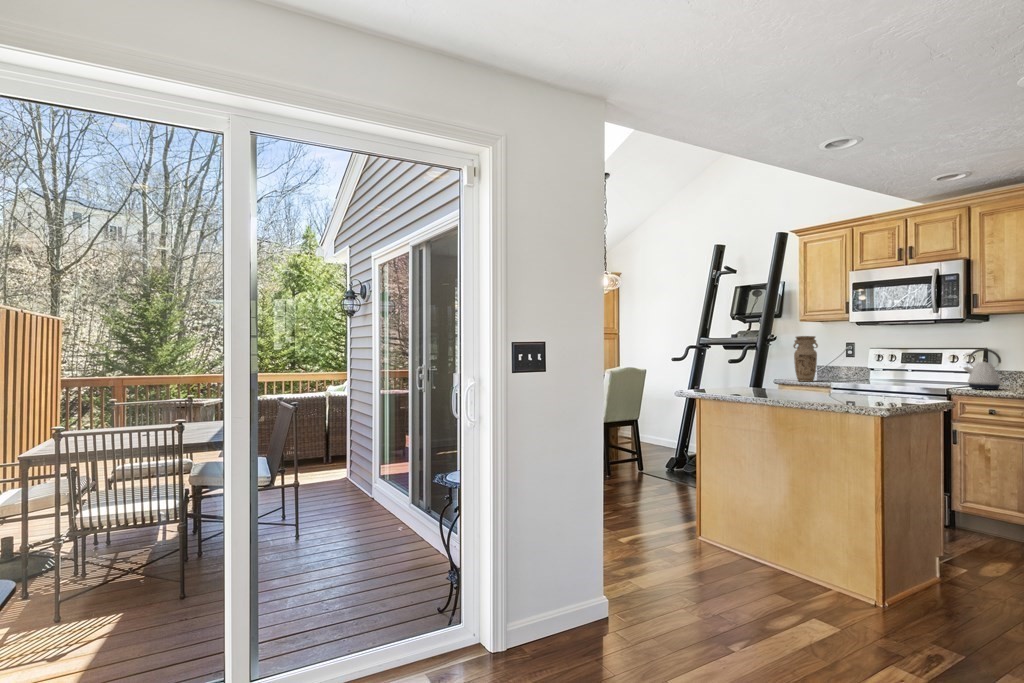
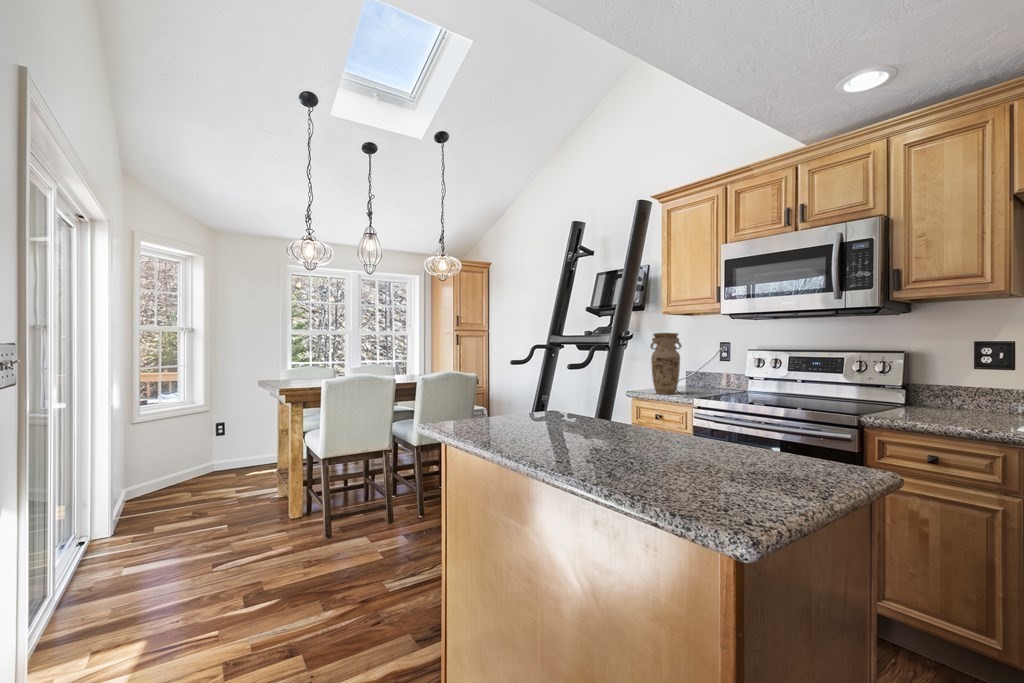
kettle: present [964,349,1003,390] -> none [880,353,944,417]

